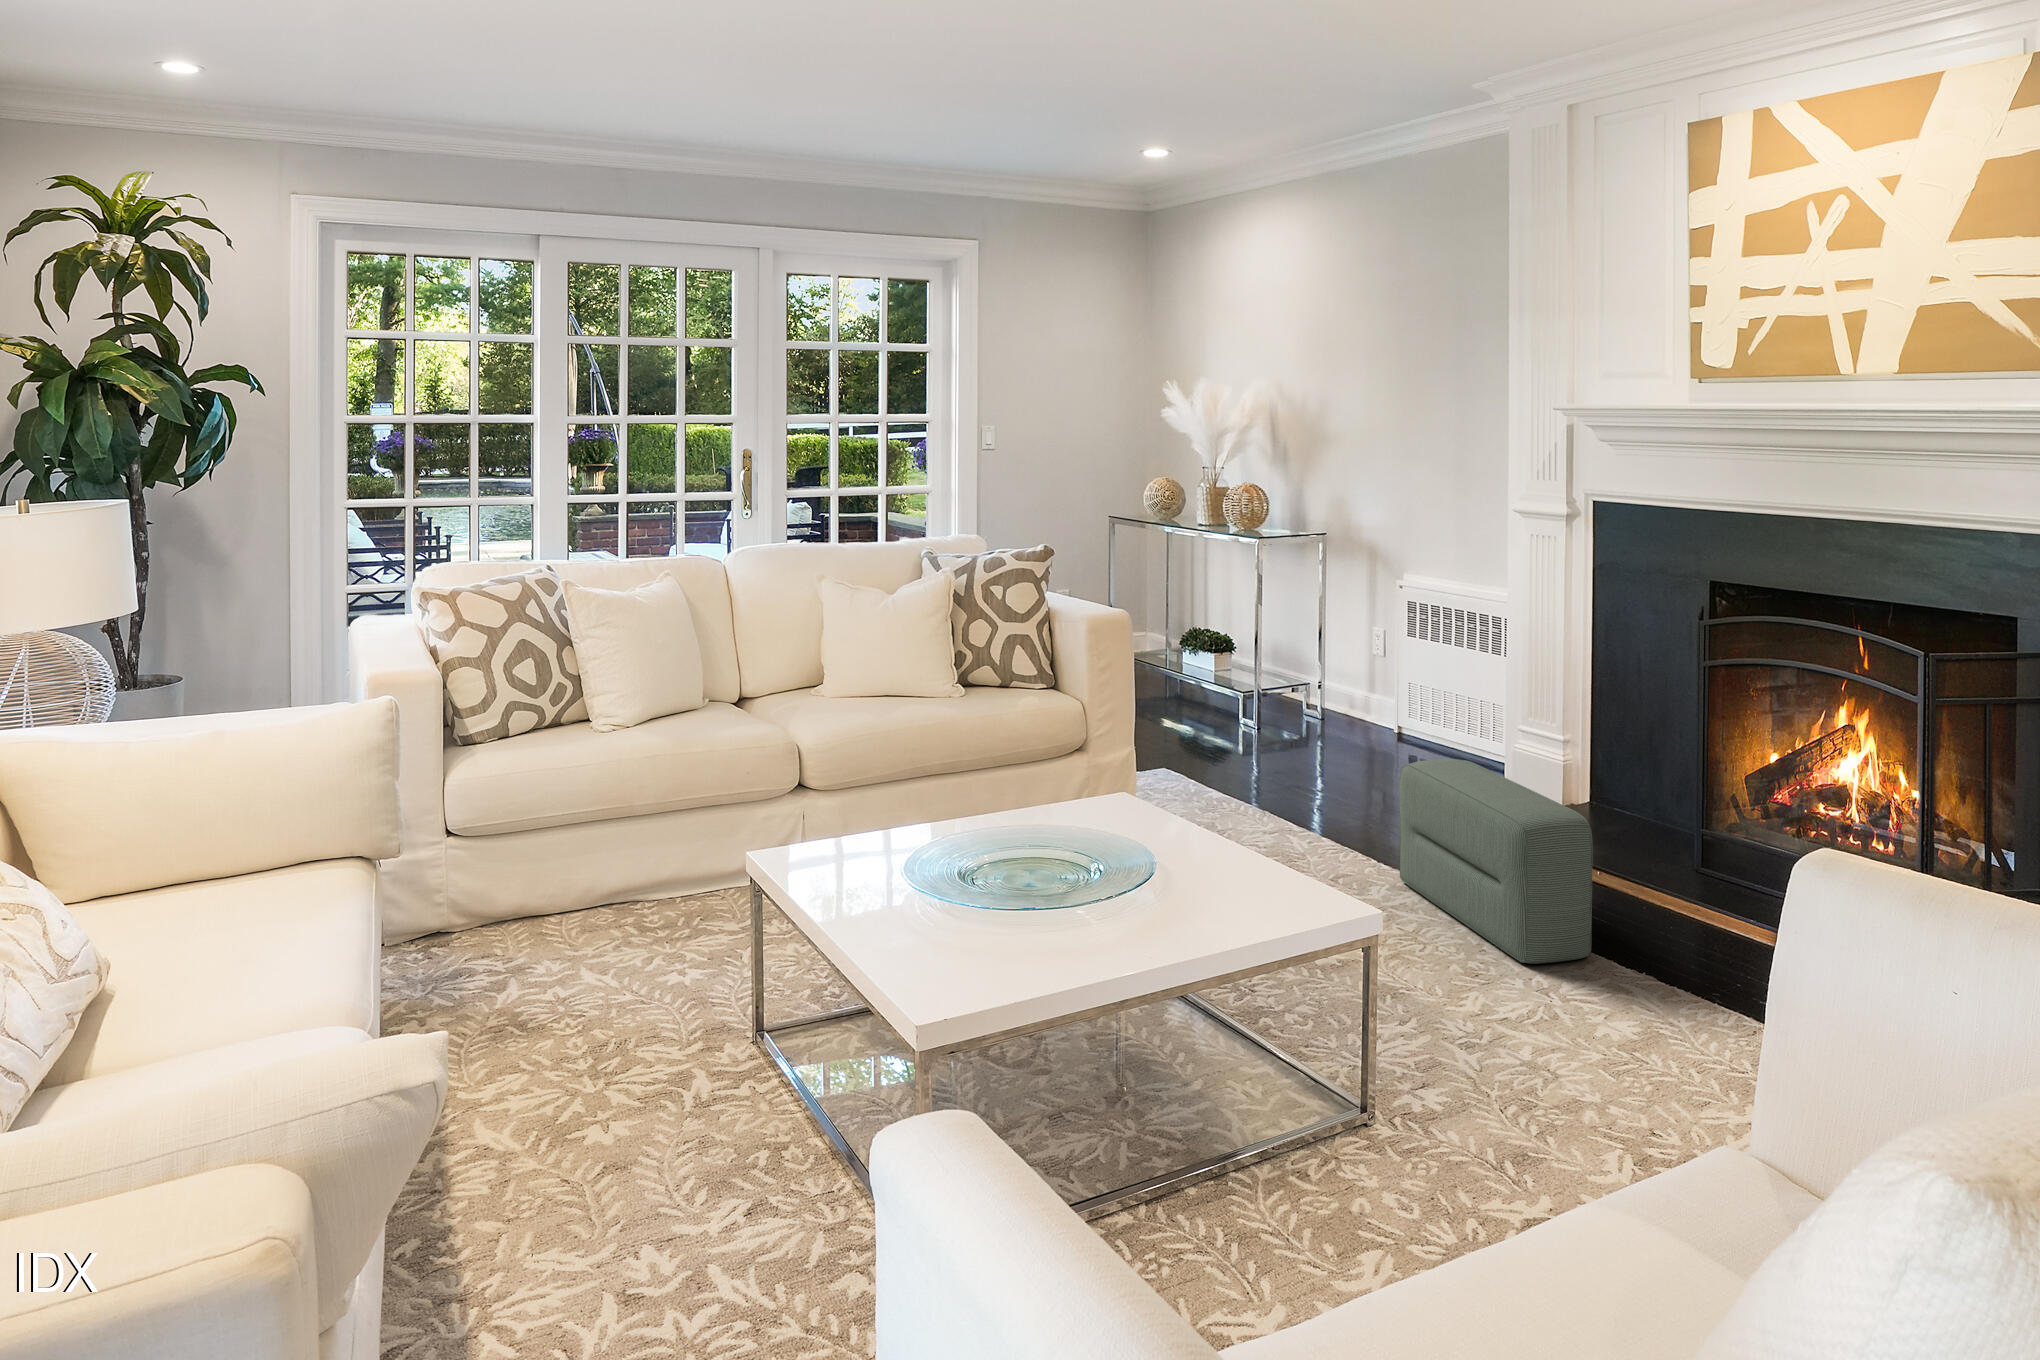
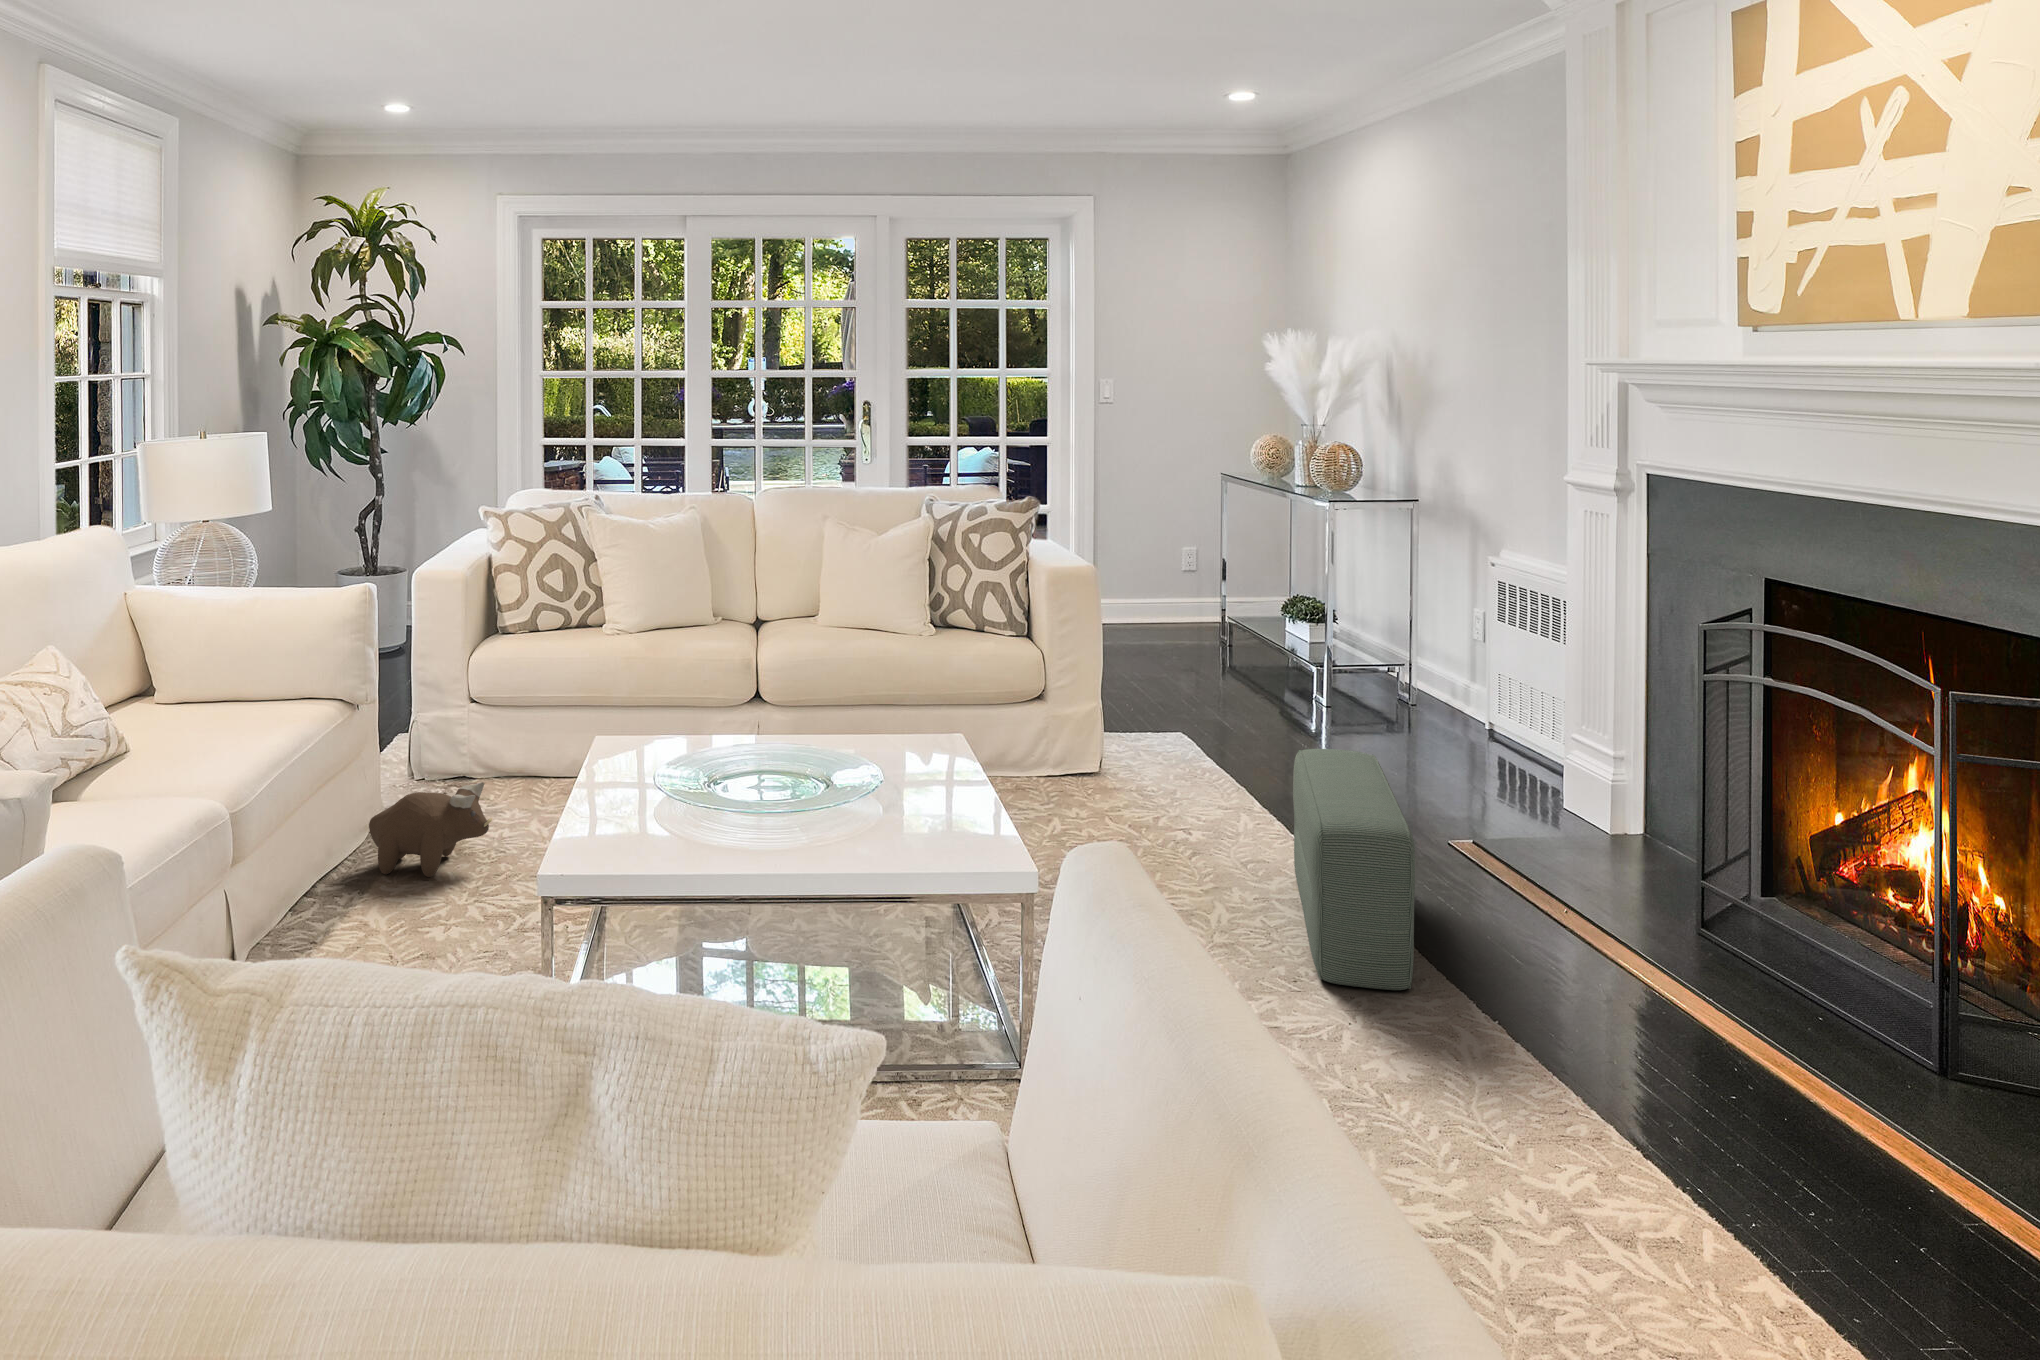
plush toy: none [447,930,617,1072] -> present [369,782,492,877]

